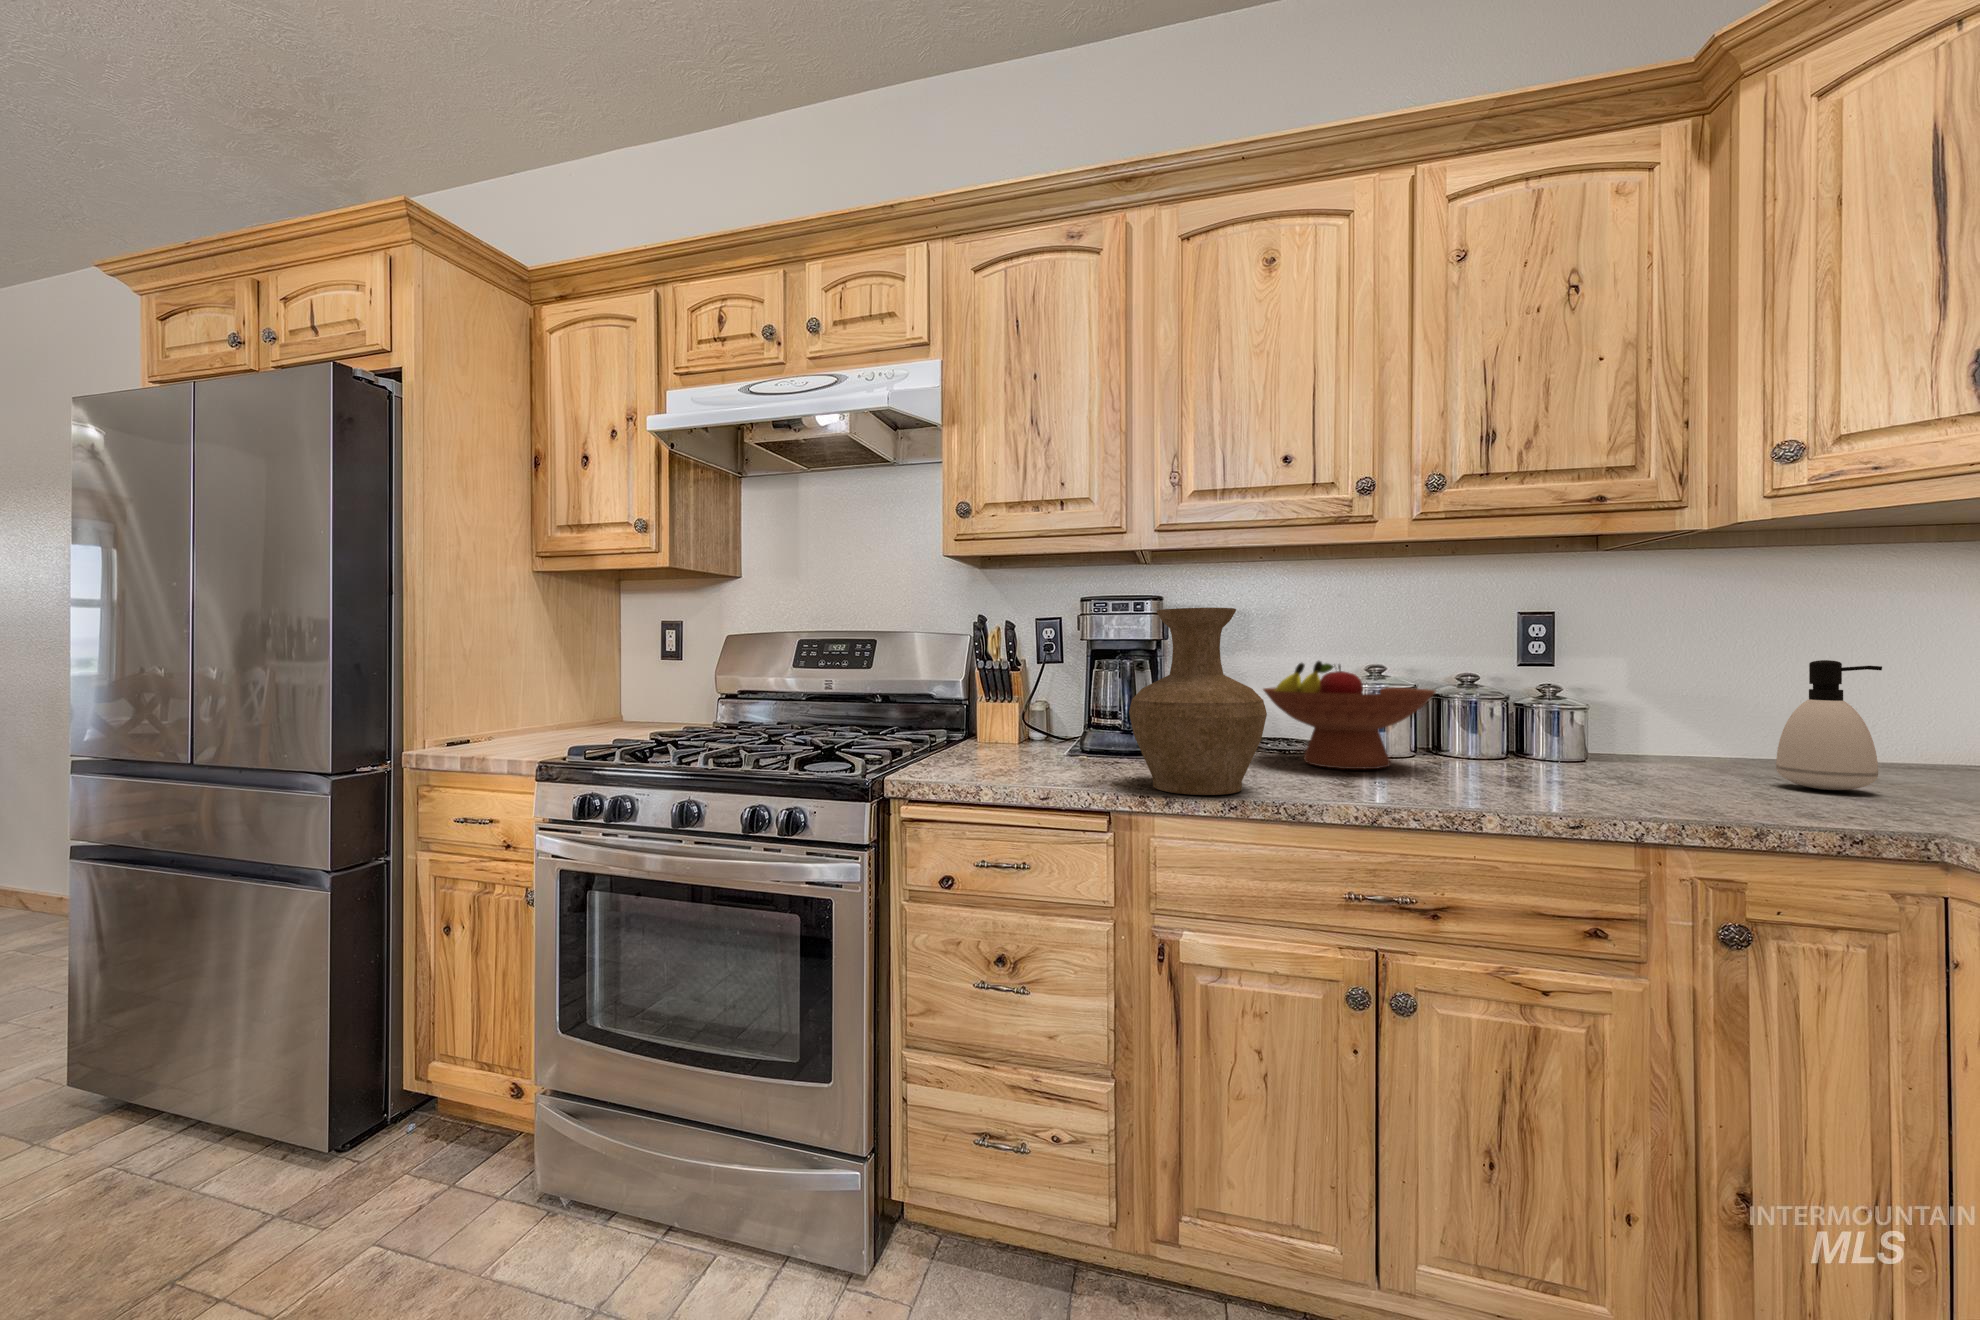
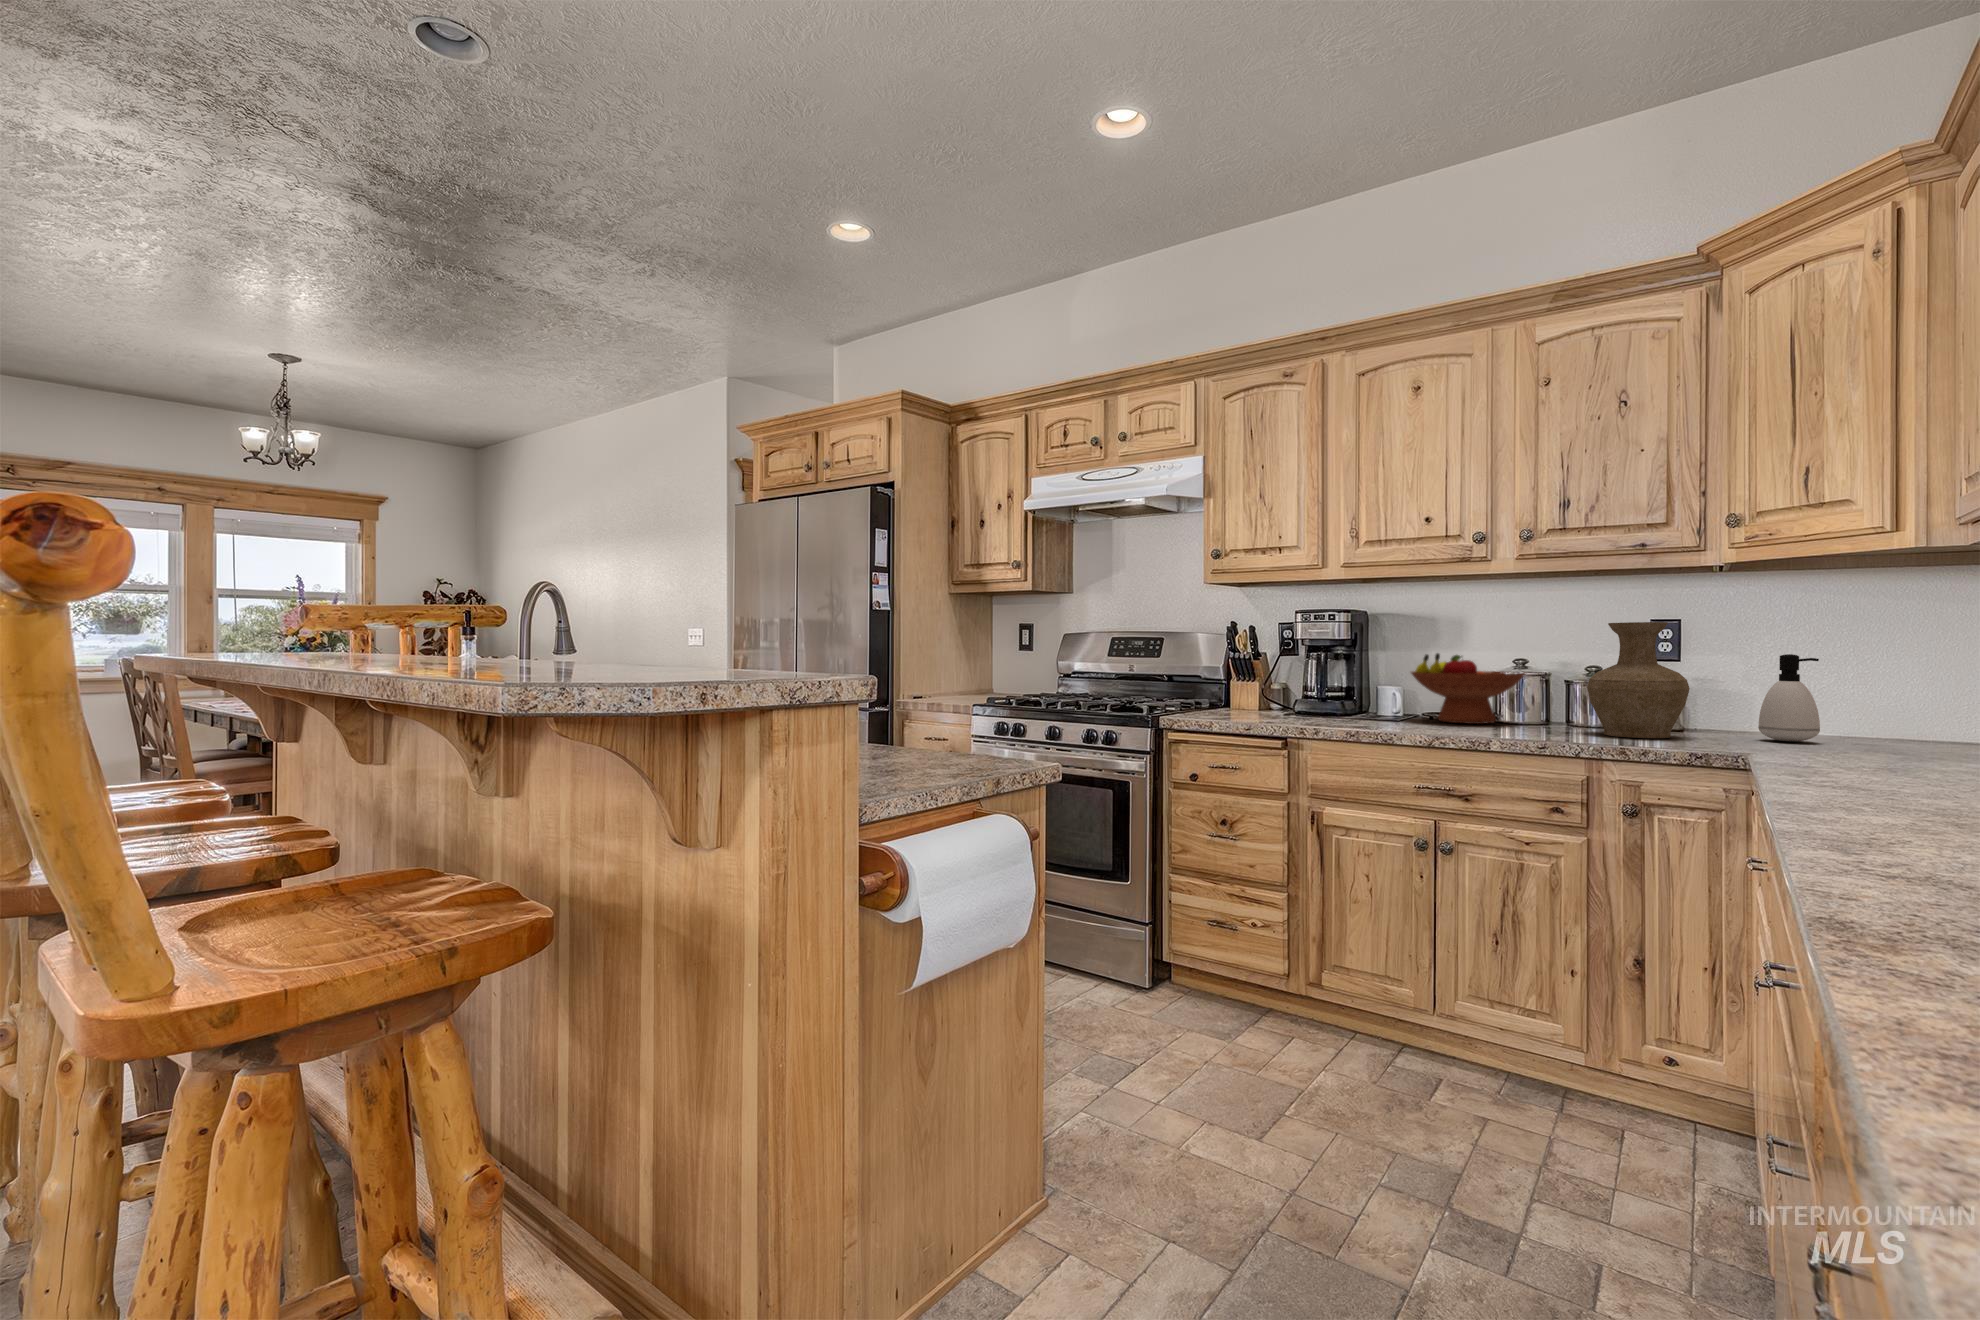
vase: present [1129,608,1267,795] -> present [1587,622,1690,738]

